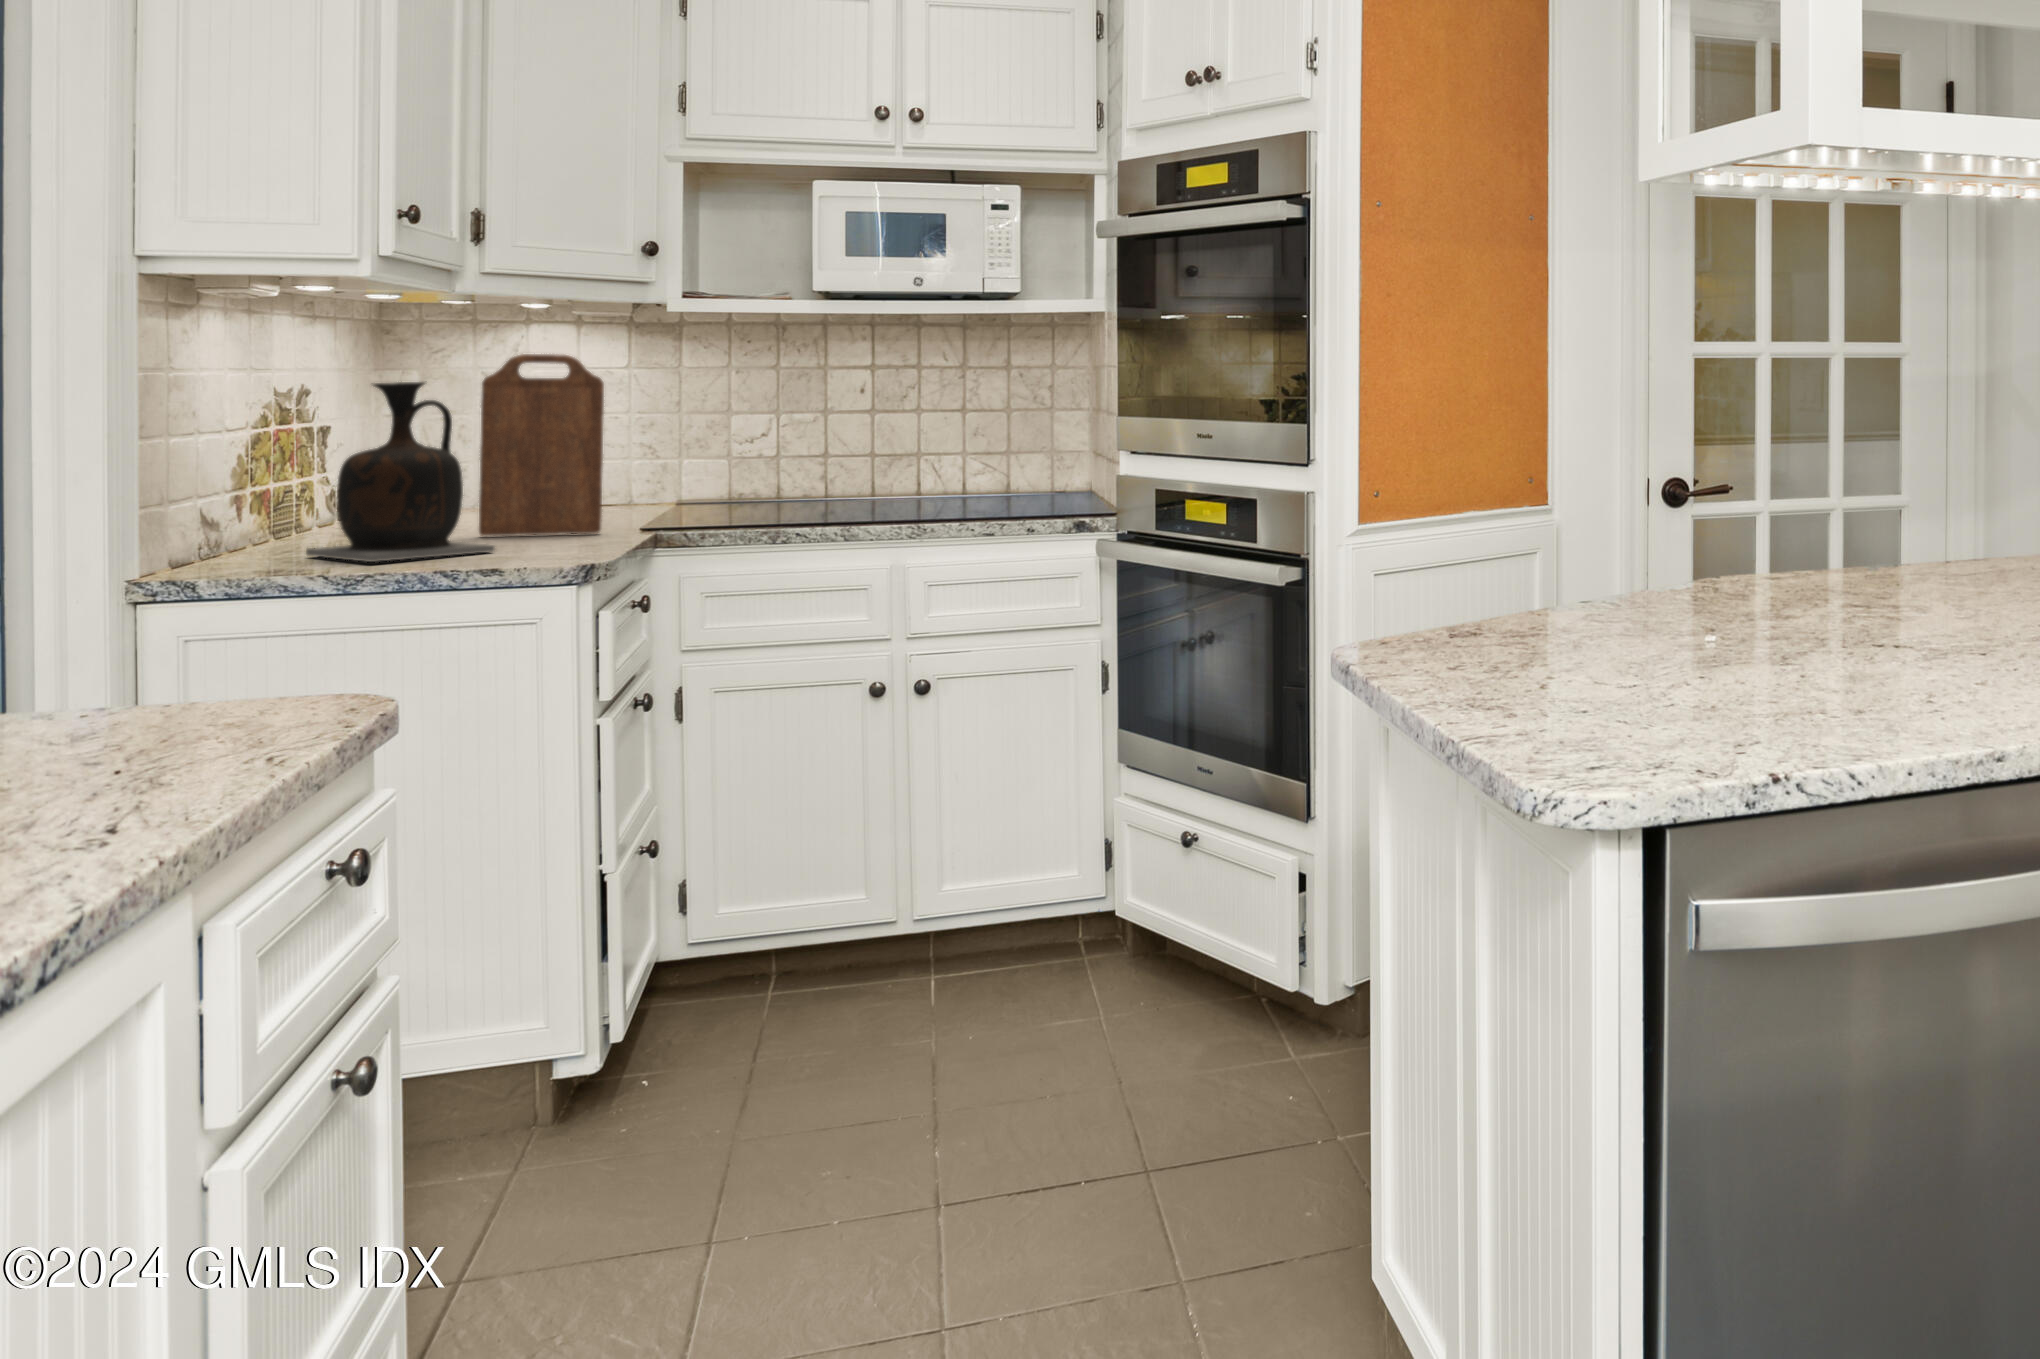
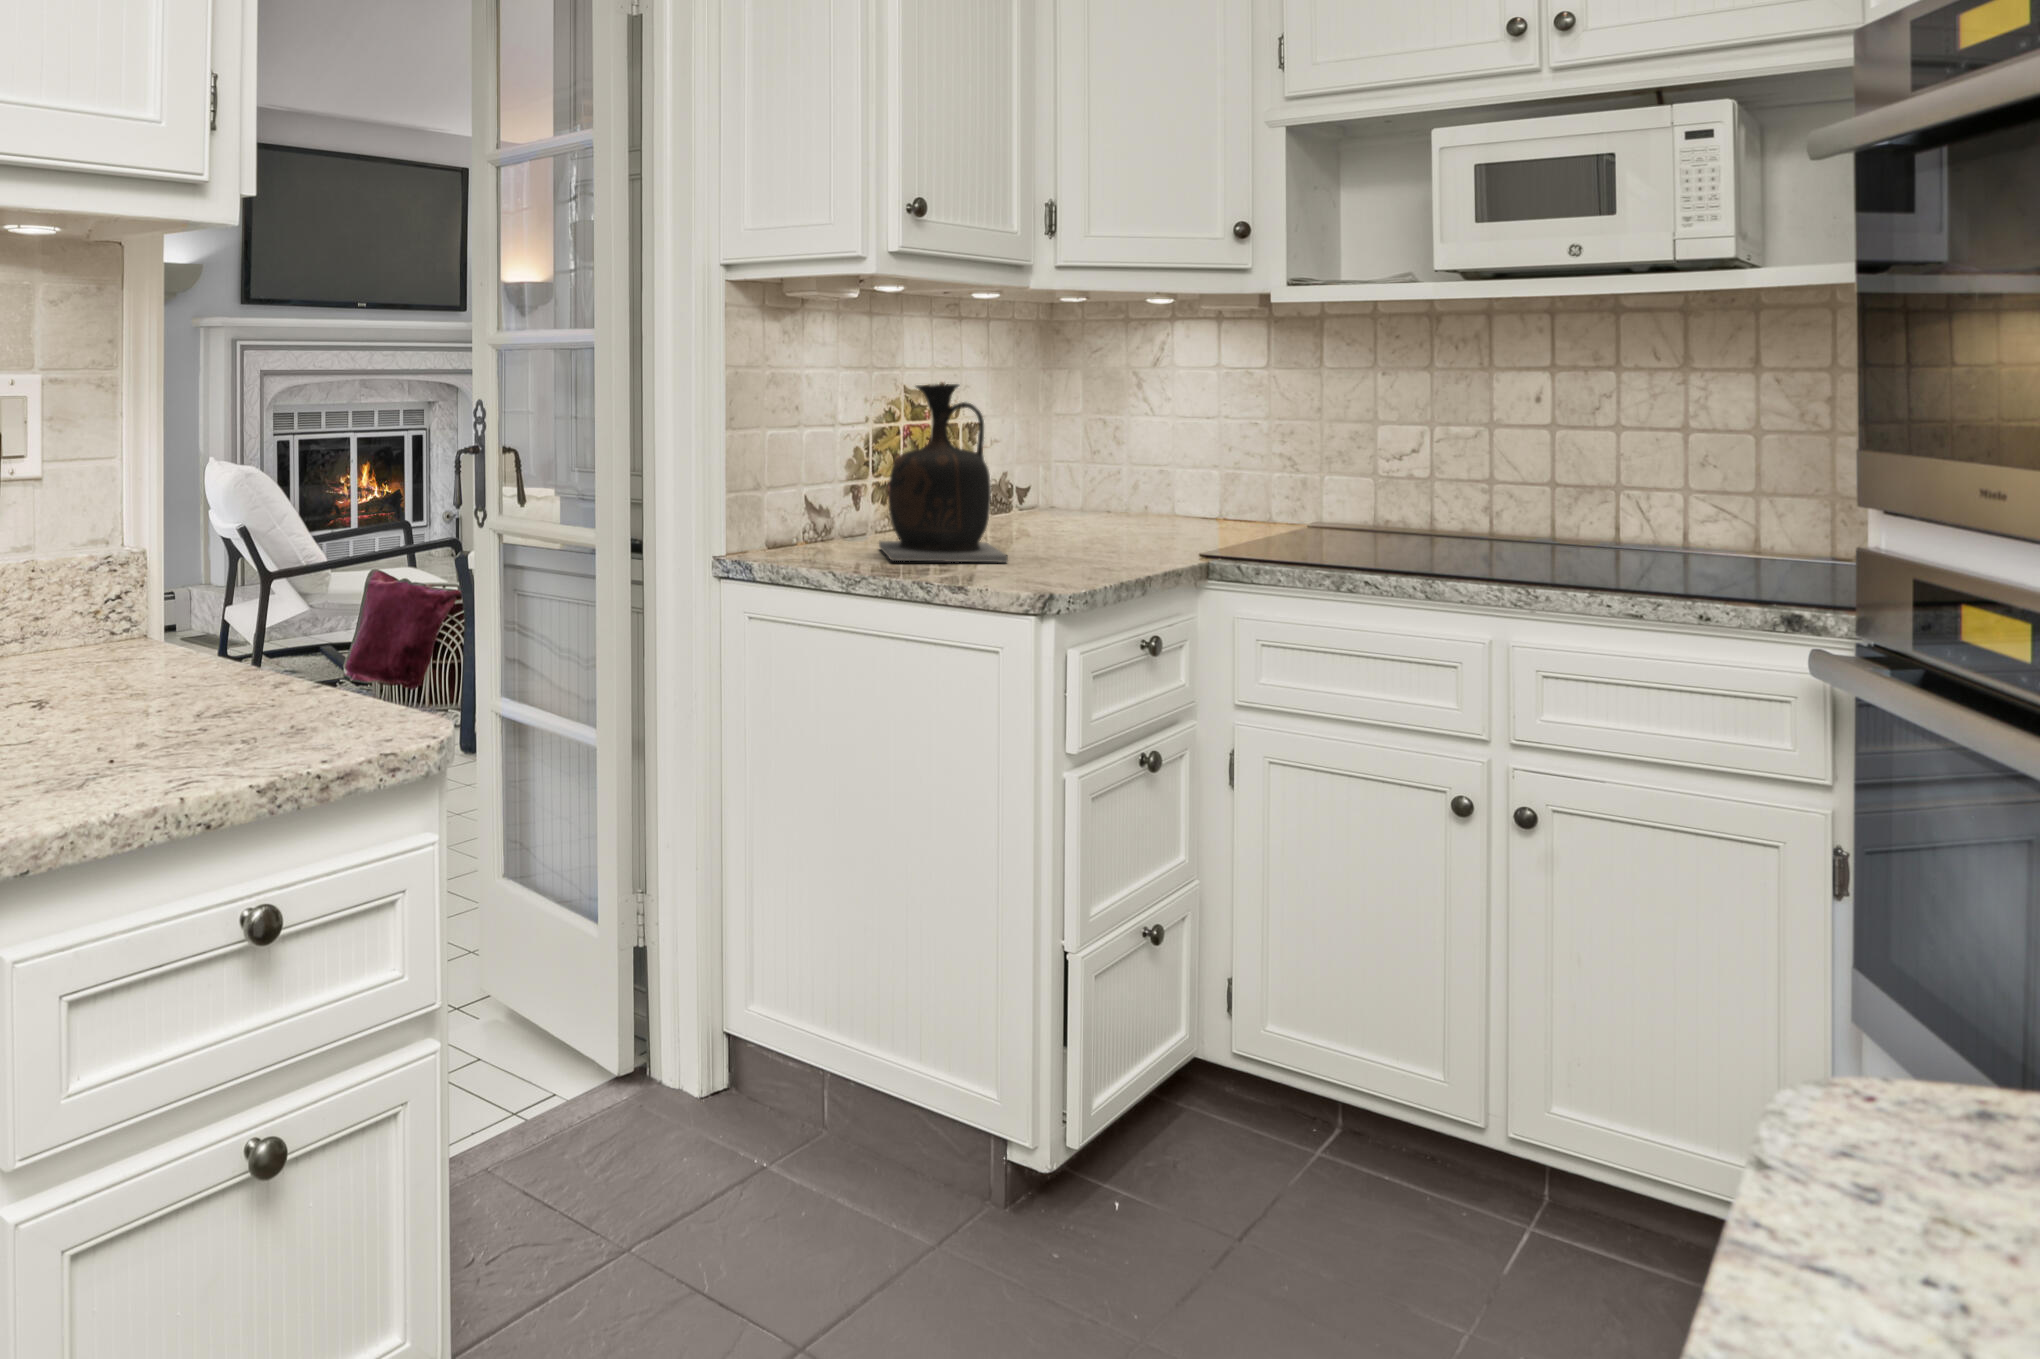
cutting board: present [479,354,604,536] -> none [1046,355,1150,553]

